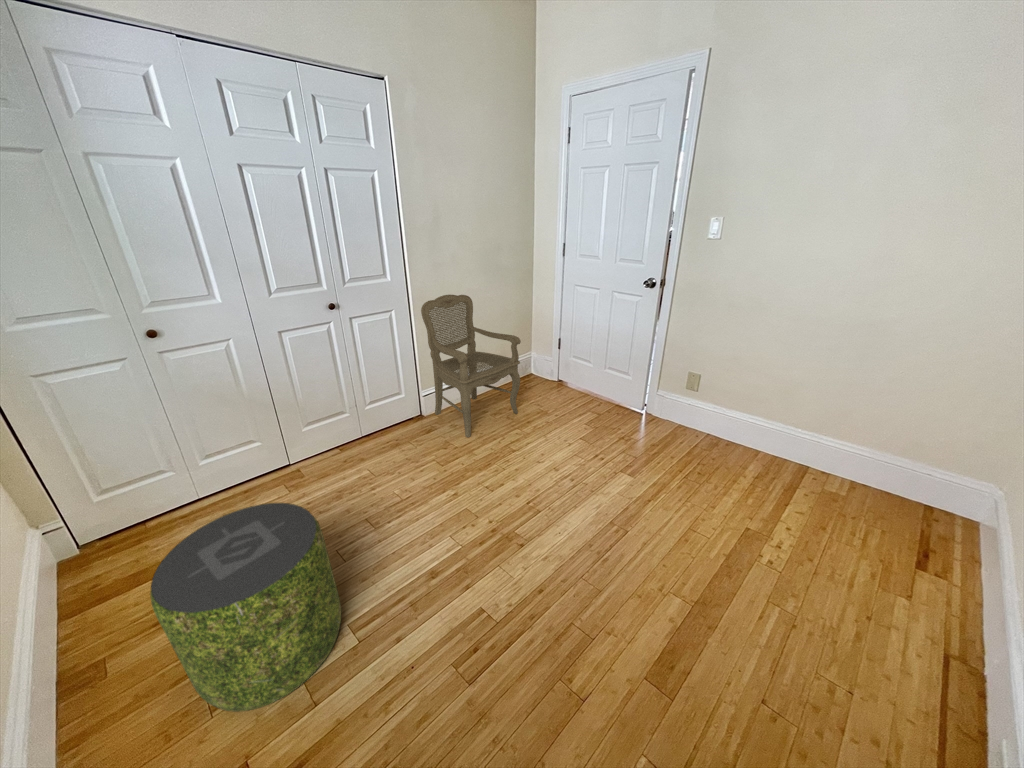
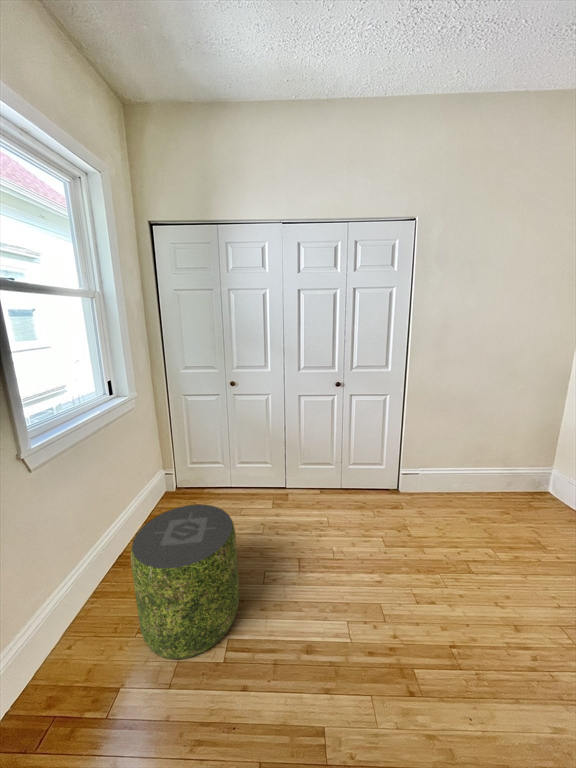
armchair: present [421,295,521,437] -> none [410,388,519,531]

